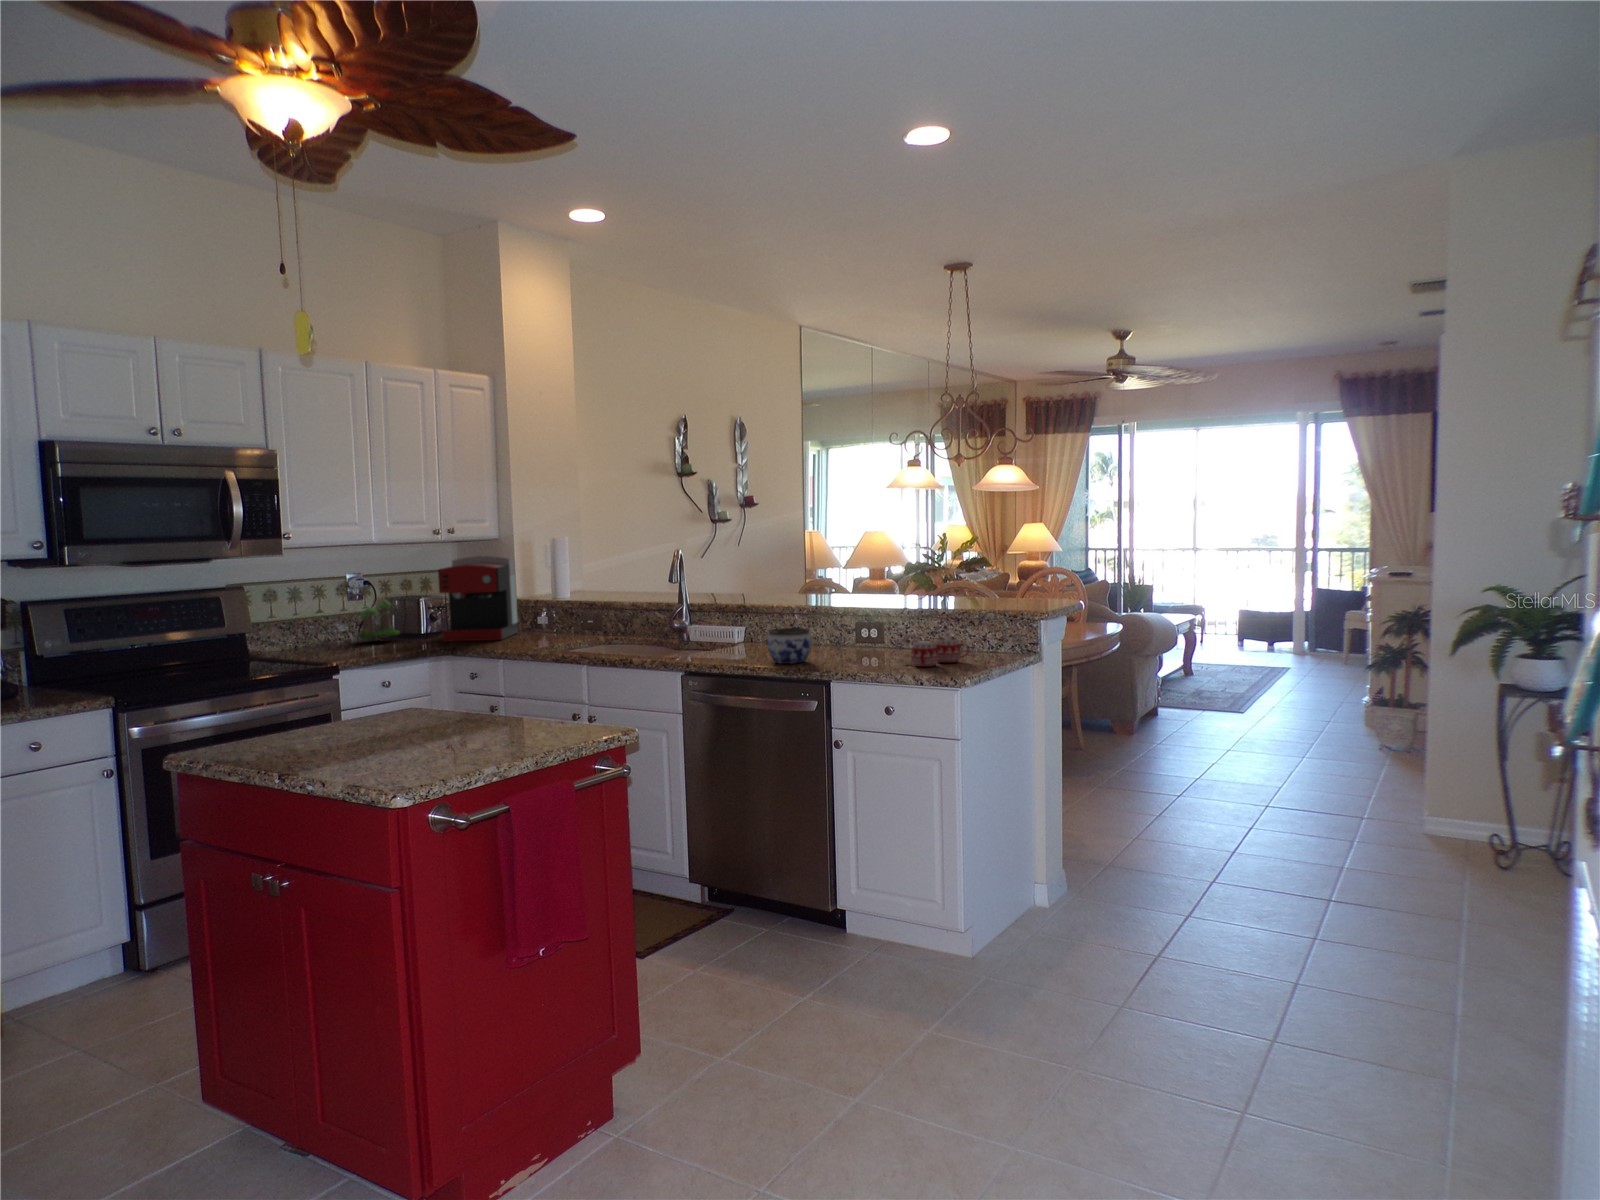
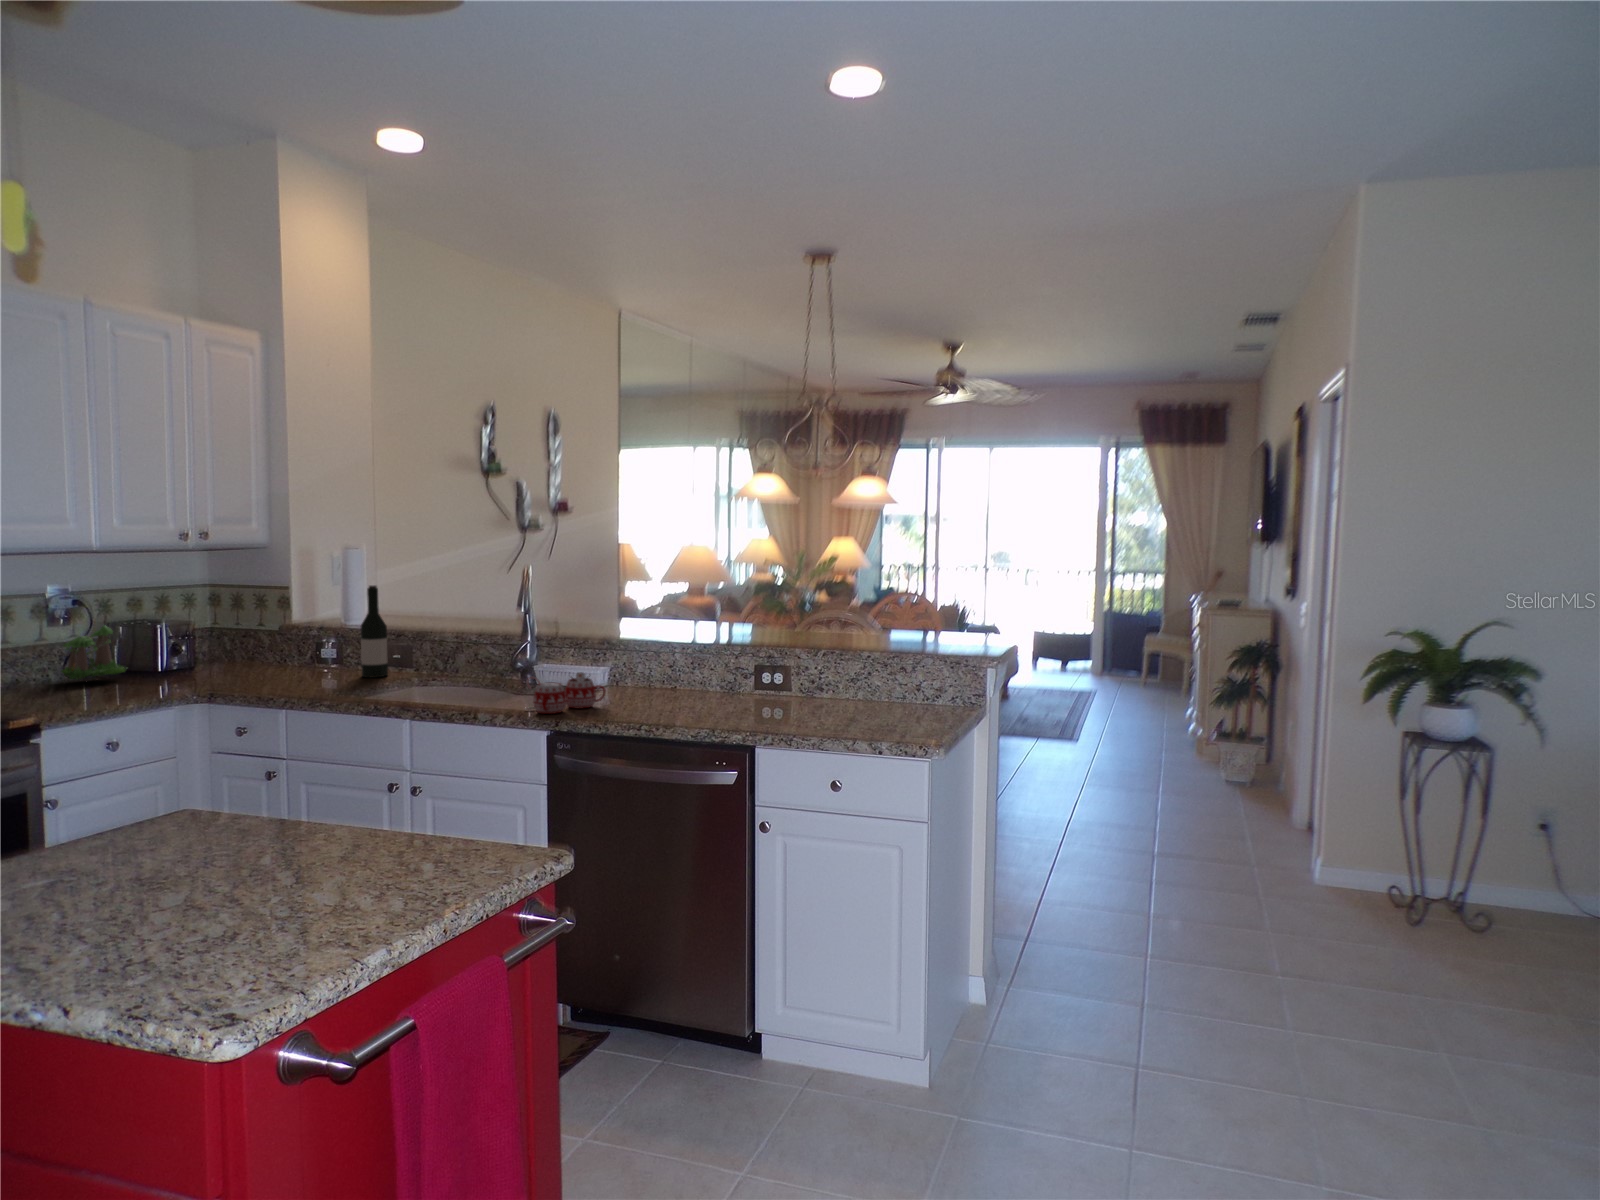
coffee maker: present [438,556,518,642] -> none [187,569,295,683]
wine bottle: none [561,566,582,638] -> present [361,585,388,678]
jar: present [767,627,812,664] -> none [664,674,721,722]
mug: present [903,632,969,667] -> present [525,672,605,714]

